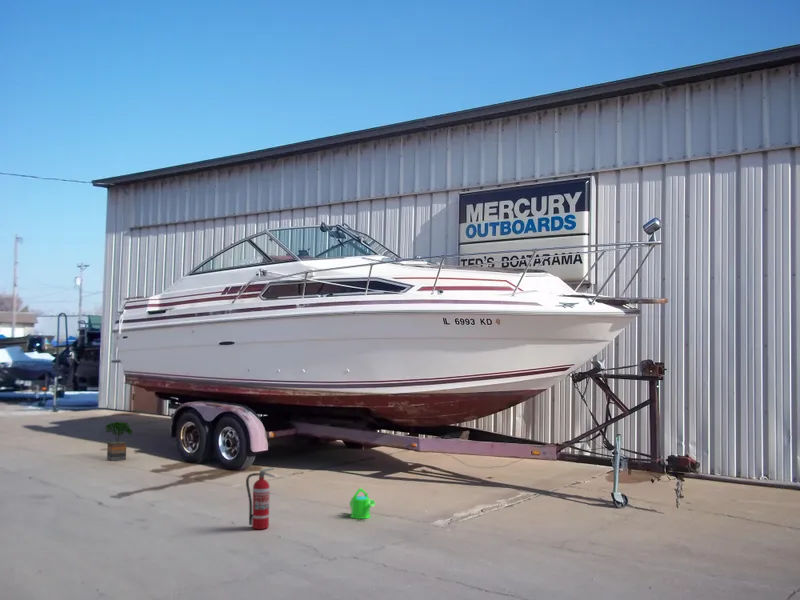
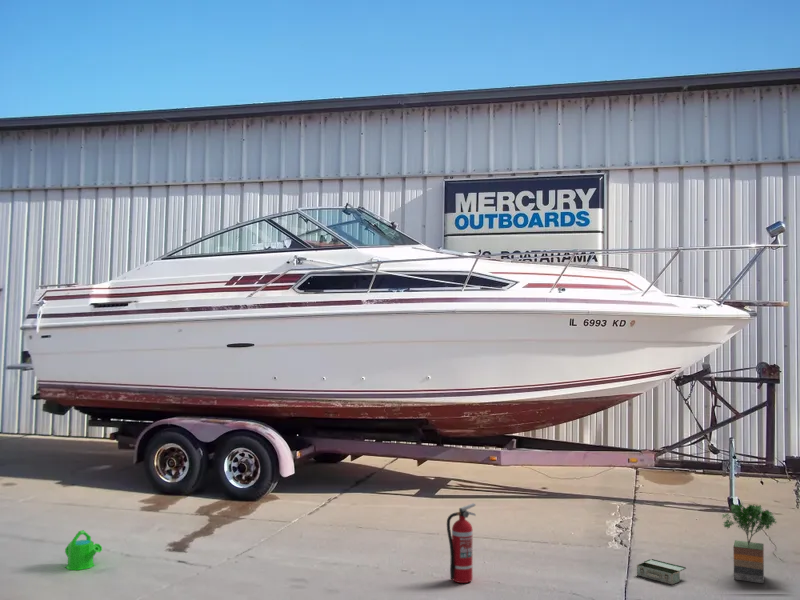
potted tree: present [105,422,133,461] -> present [723,504,776,583]
watering can: present [350,488,375,519] -> present [65,530,102,570]
toolbox: none [401,528,435,549] -> present [637,559,686,584]

